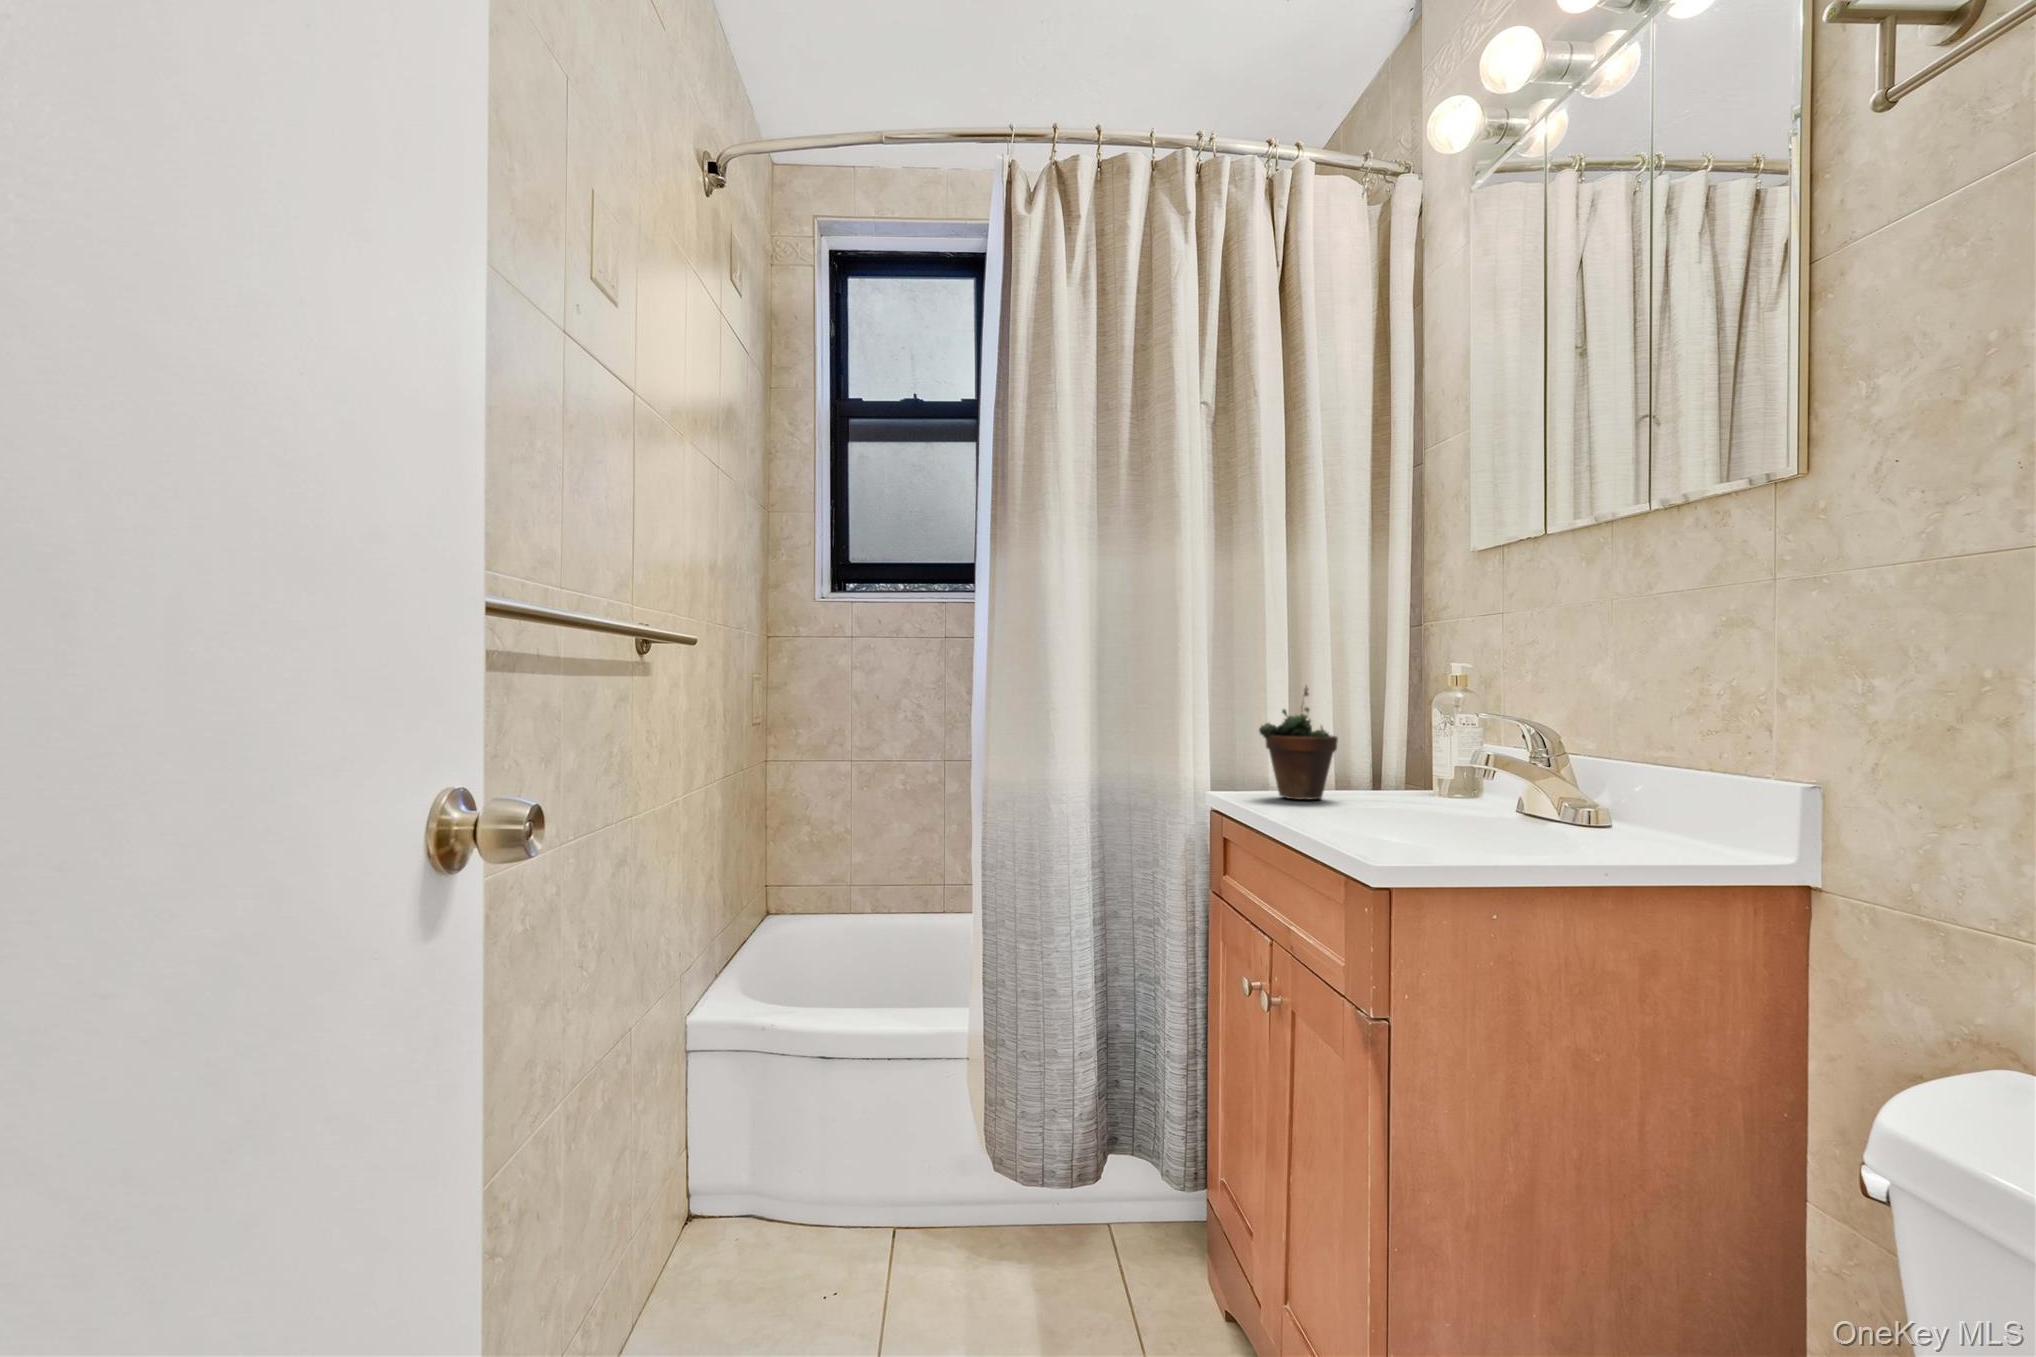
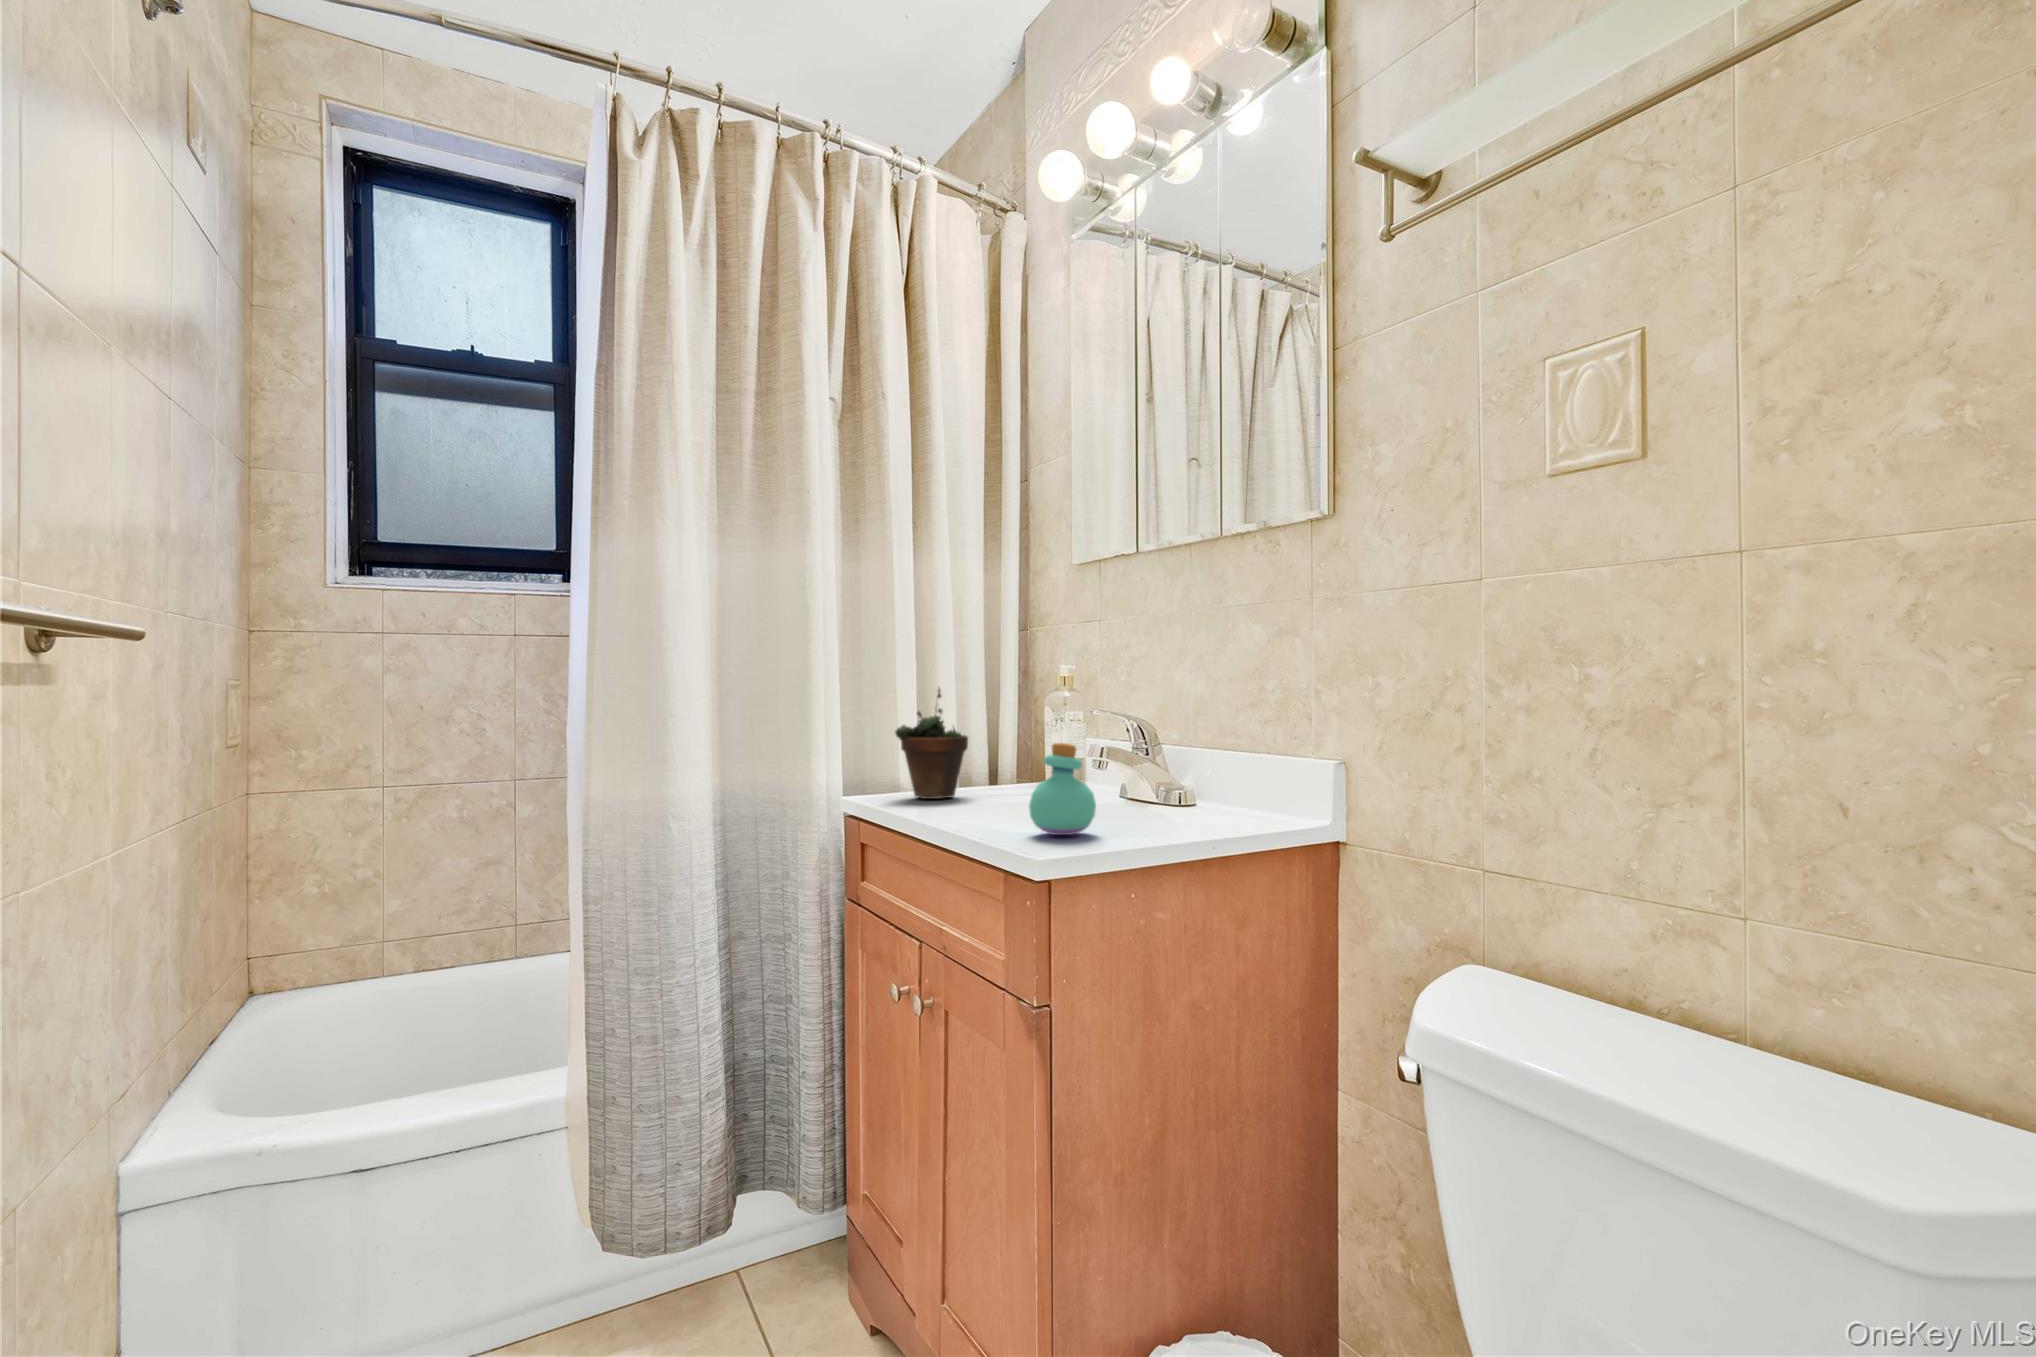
perfume bottle: none [1382,746,1462,845] -> present [1029,743,1096,835]

